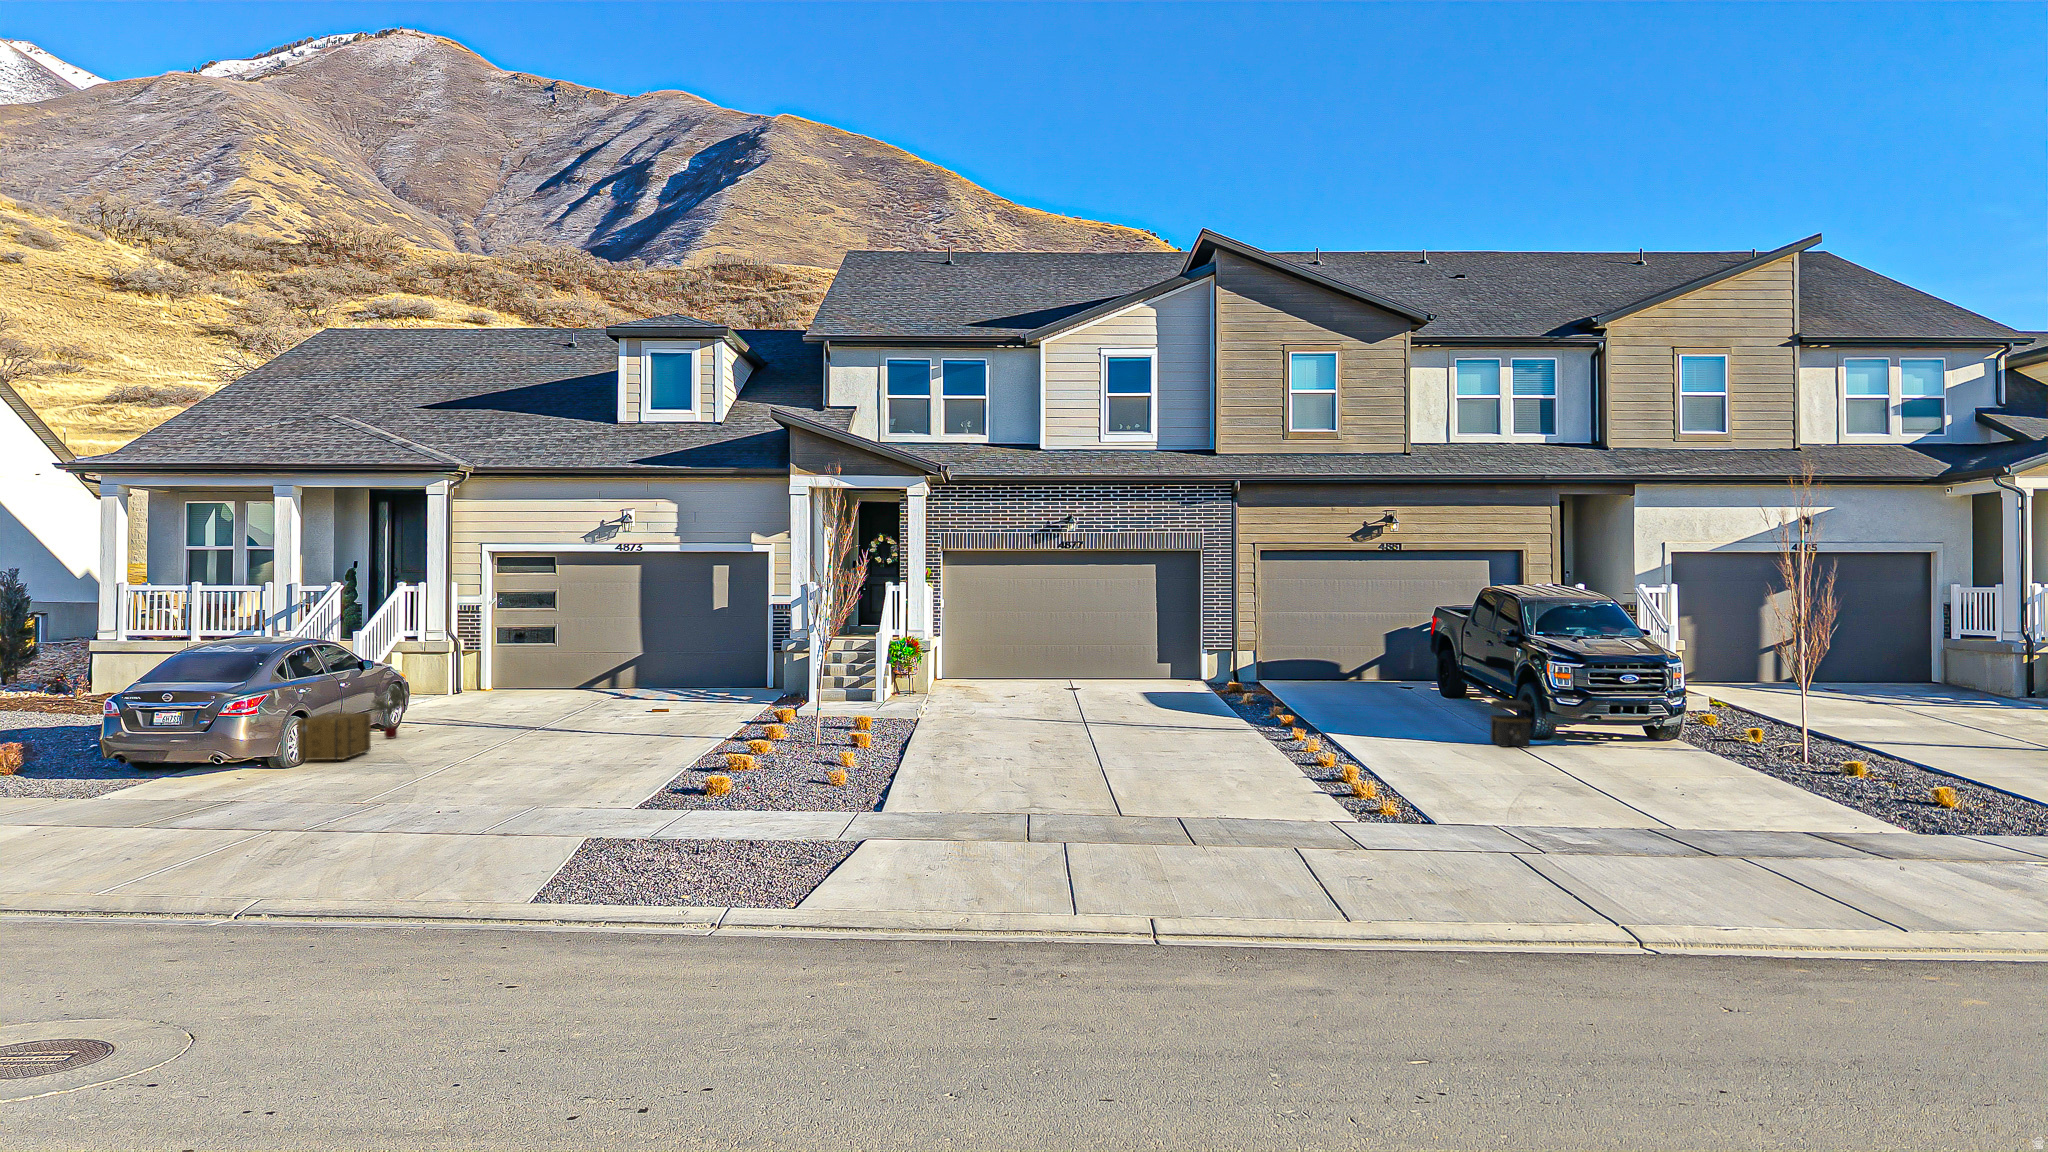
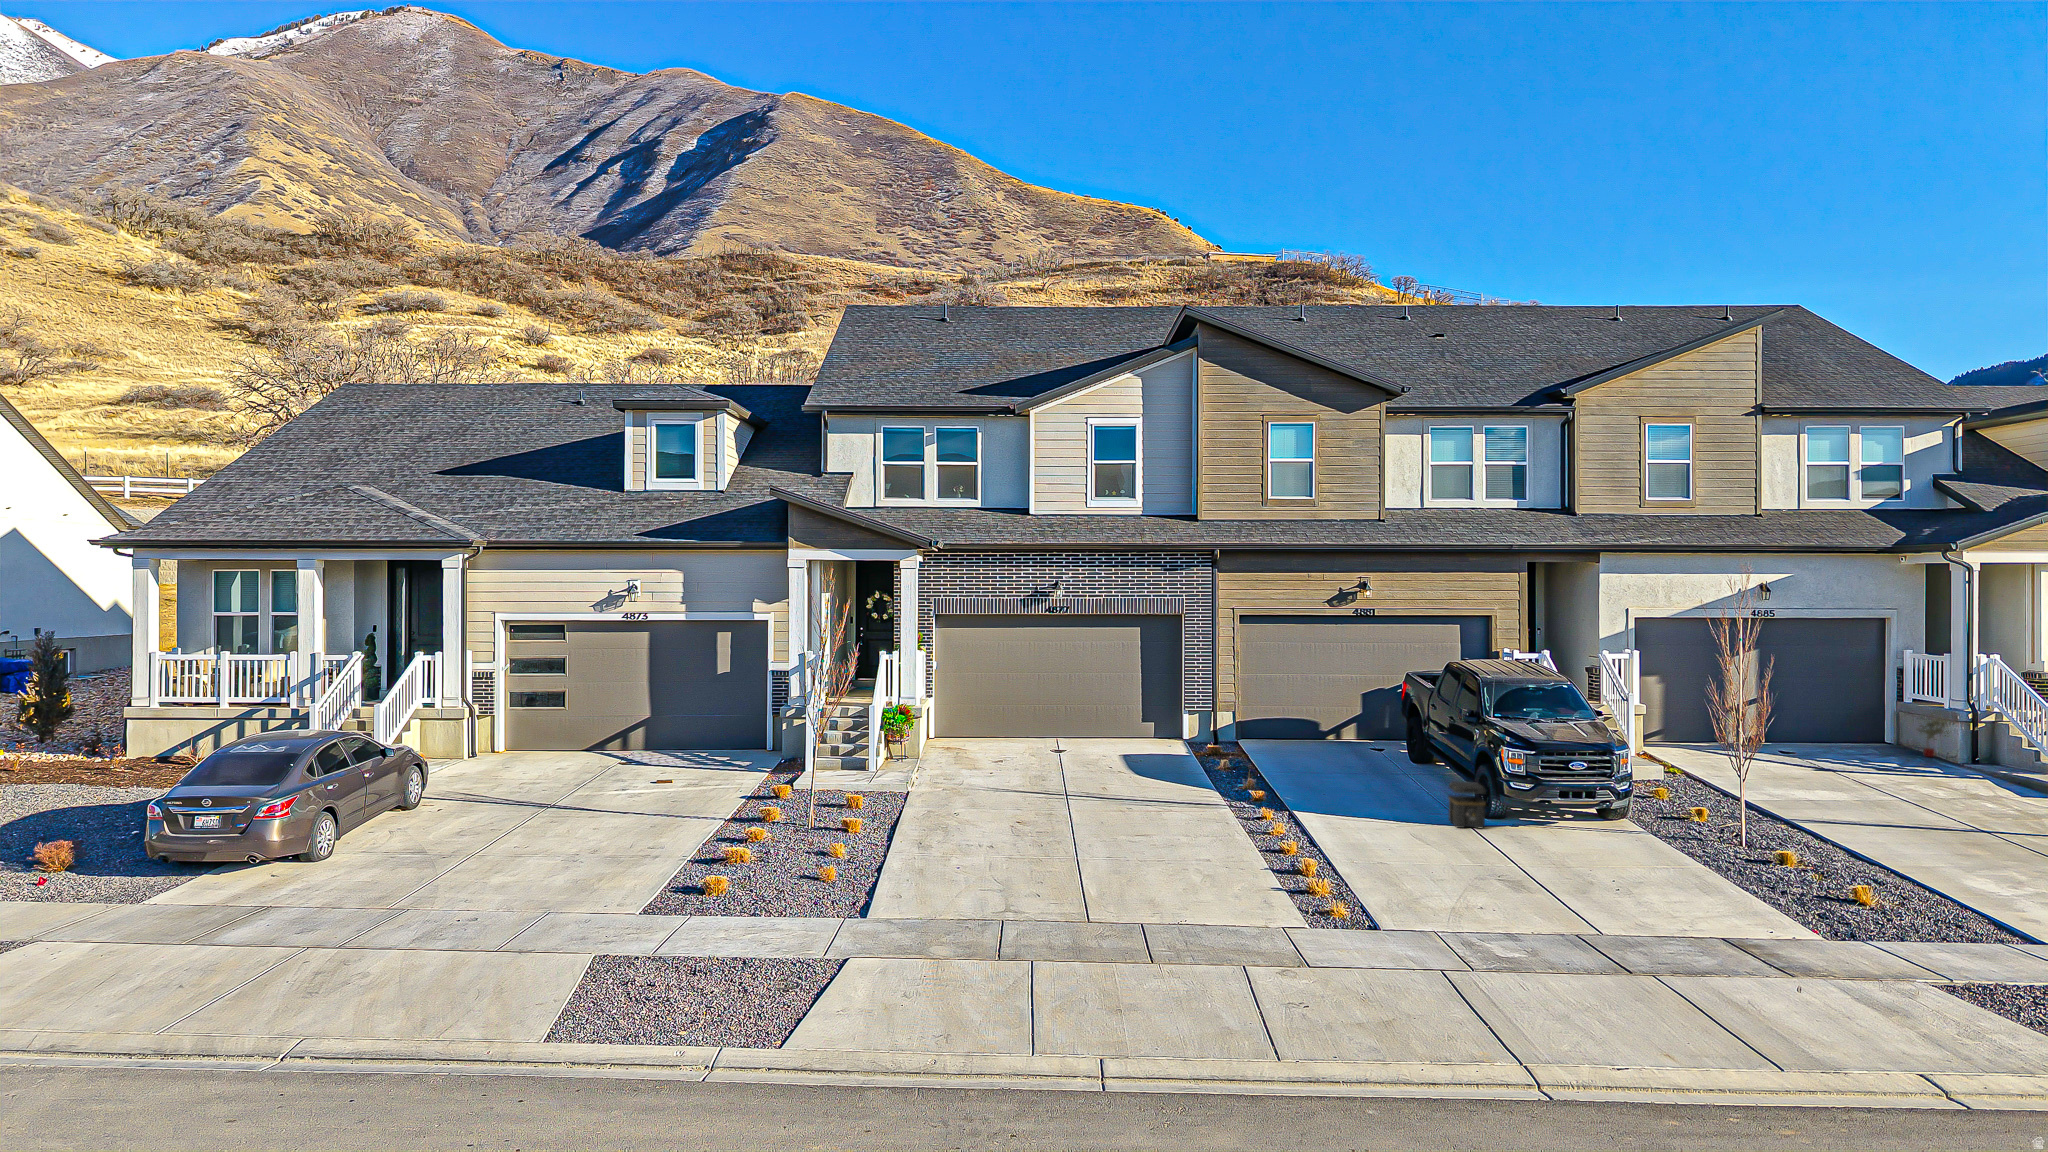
potted tree: present [372,682,408,739] -> present [1917,713,1950,757]
cardboard box: present [297,713,371,761] -> none [326,802,395,854]

